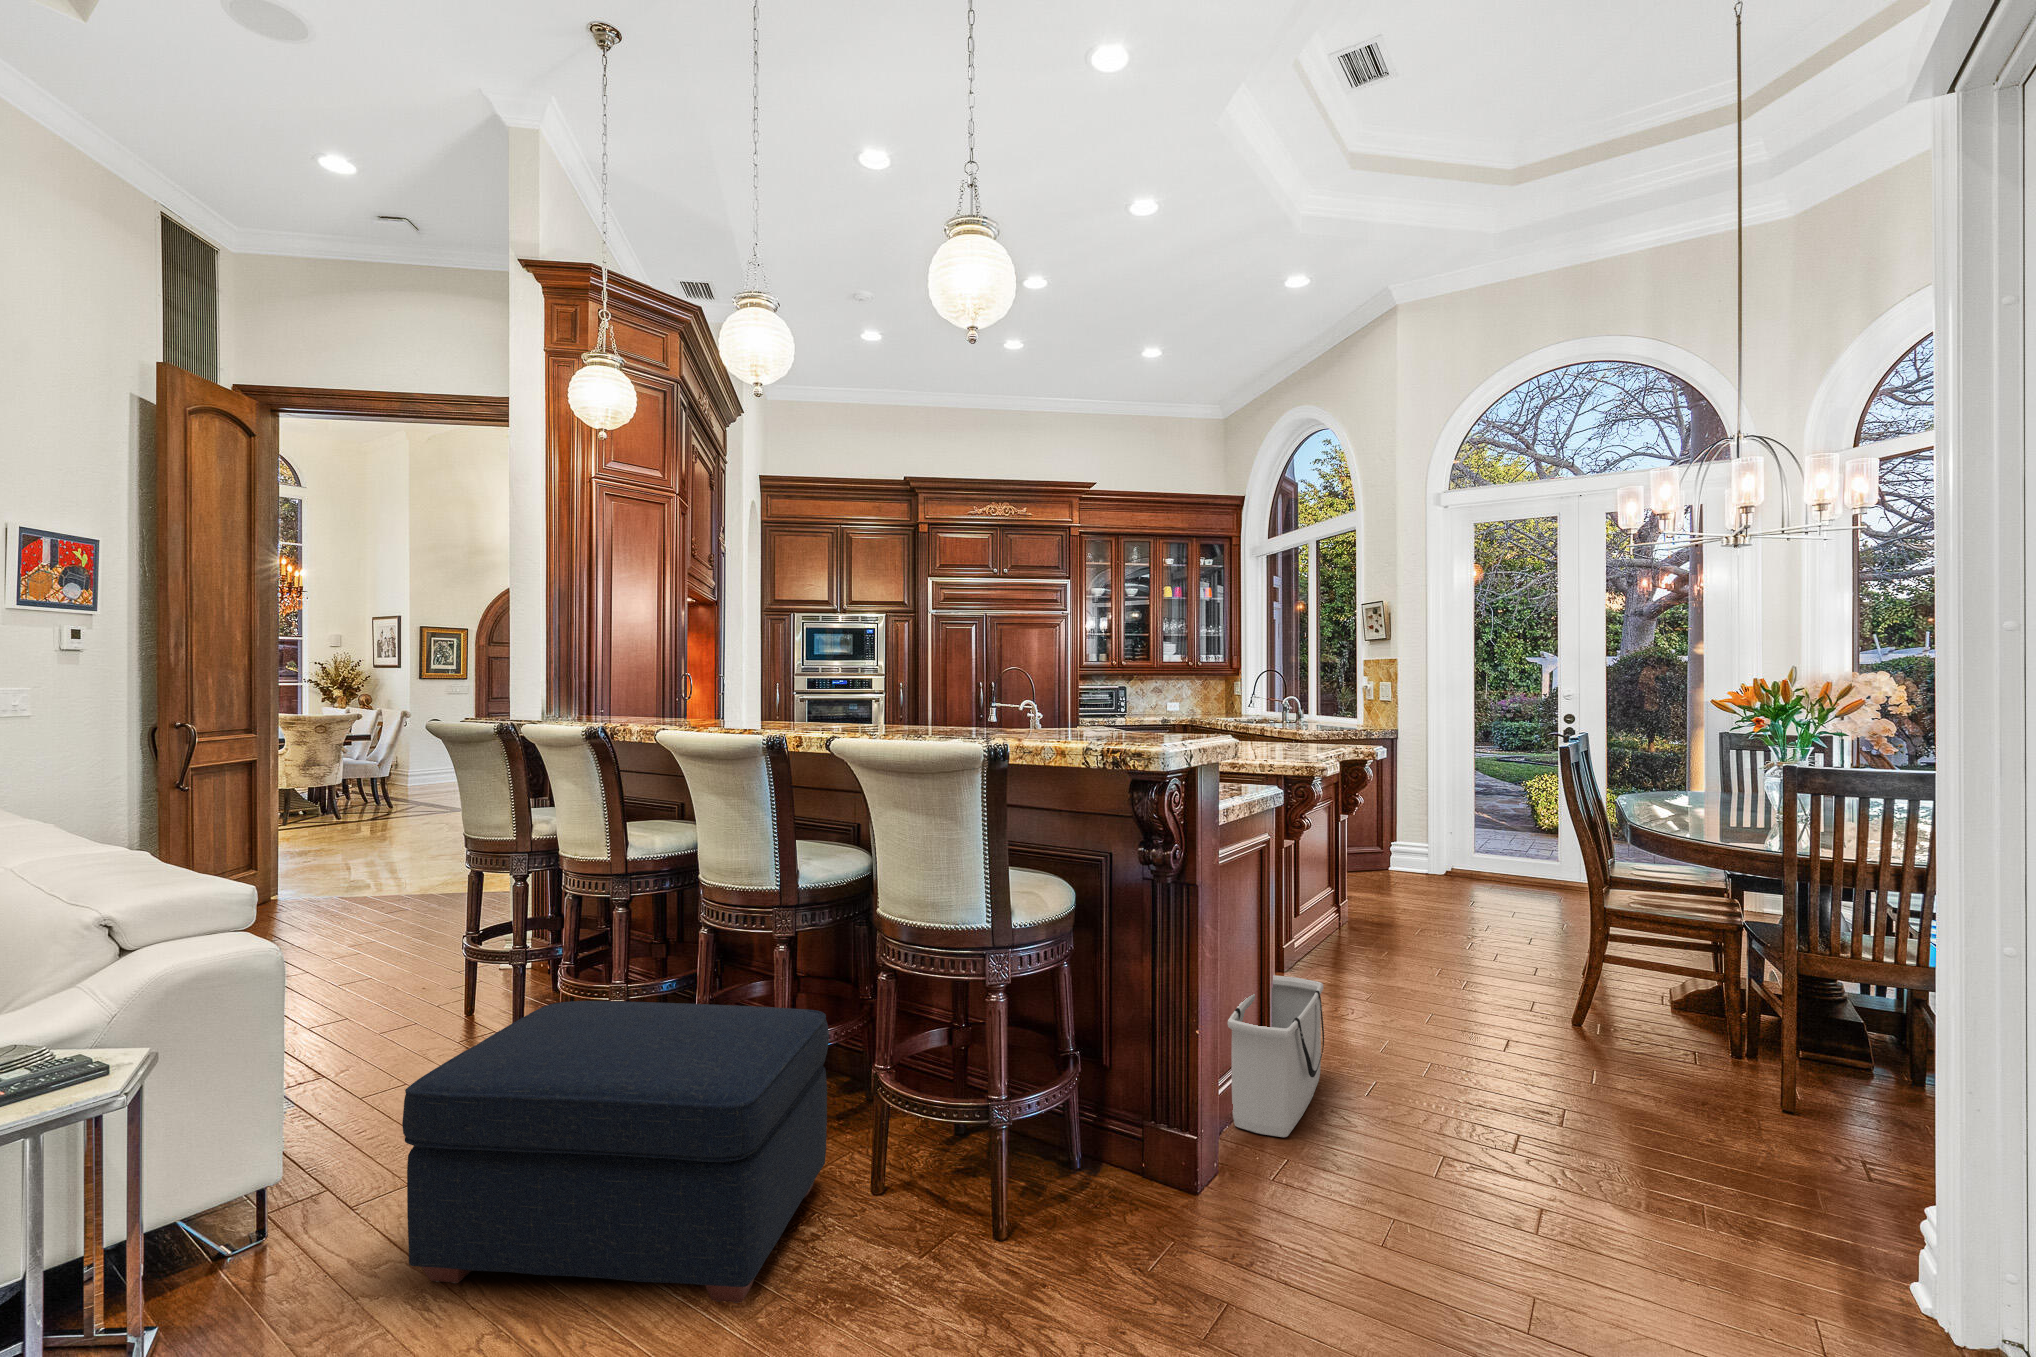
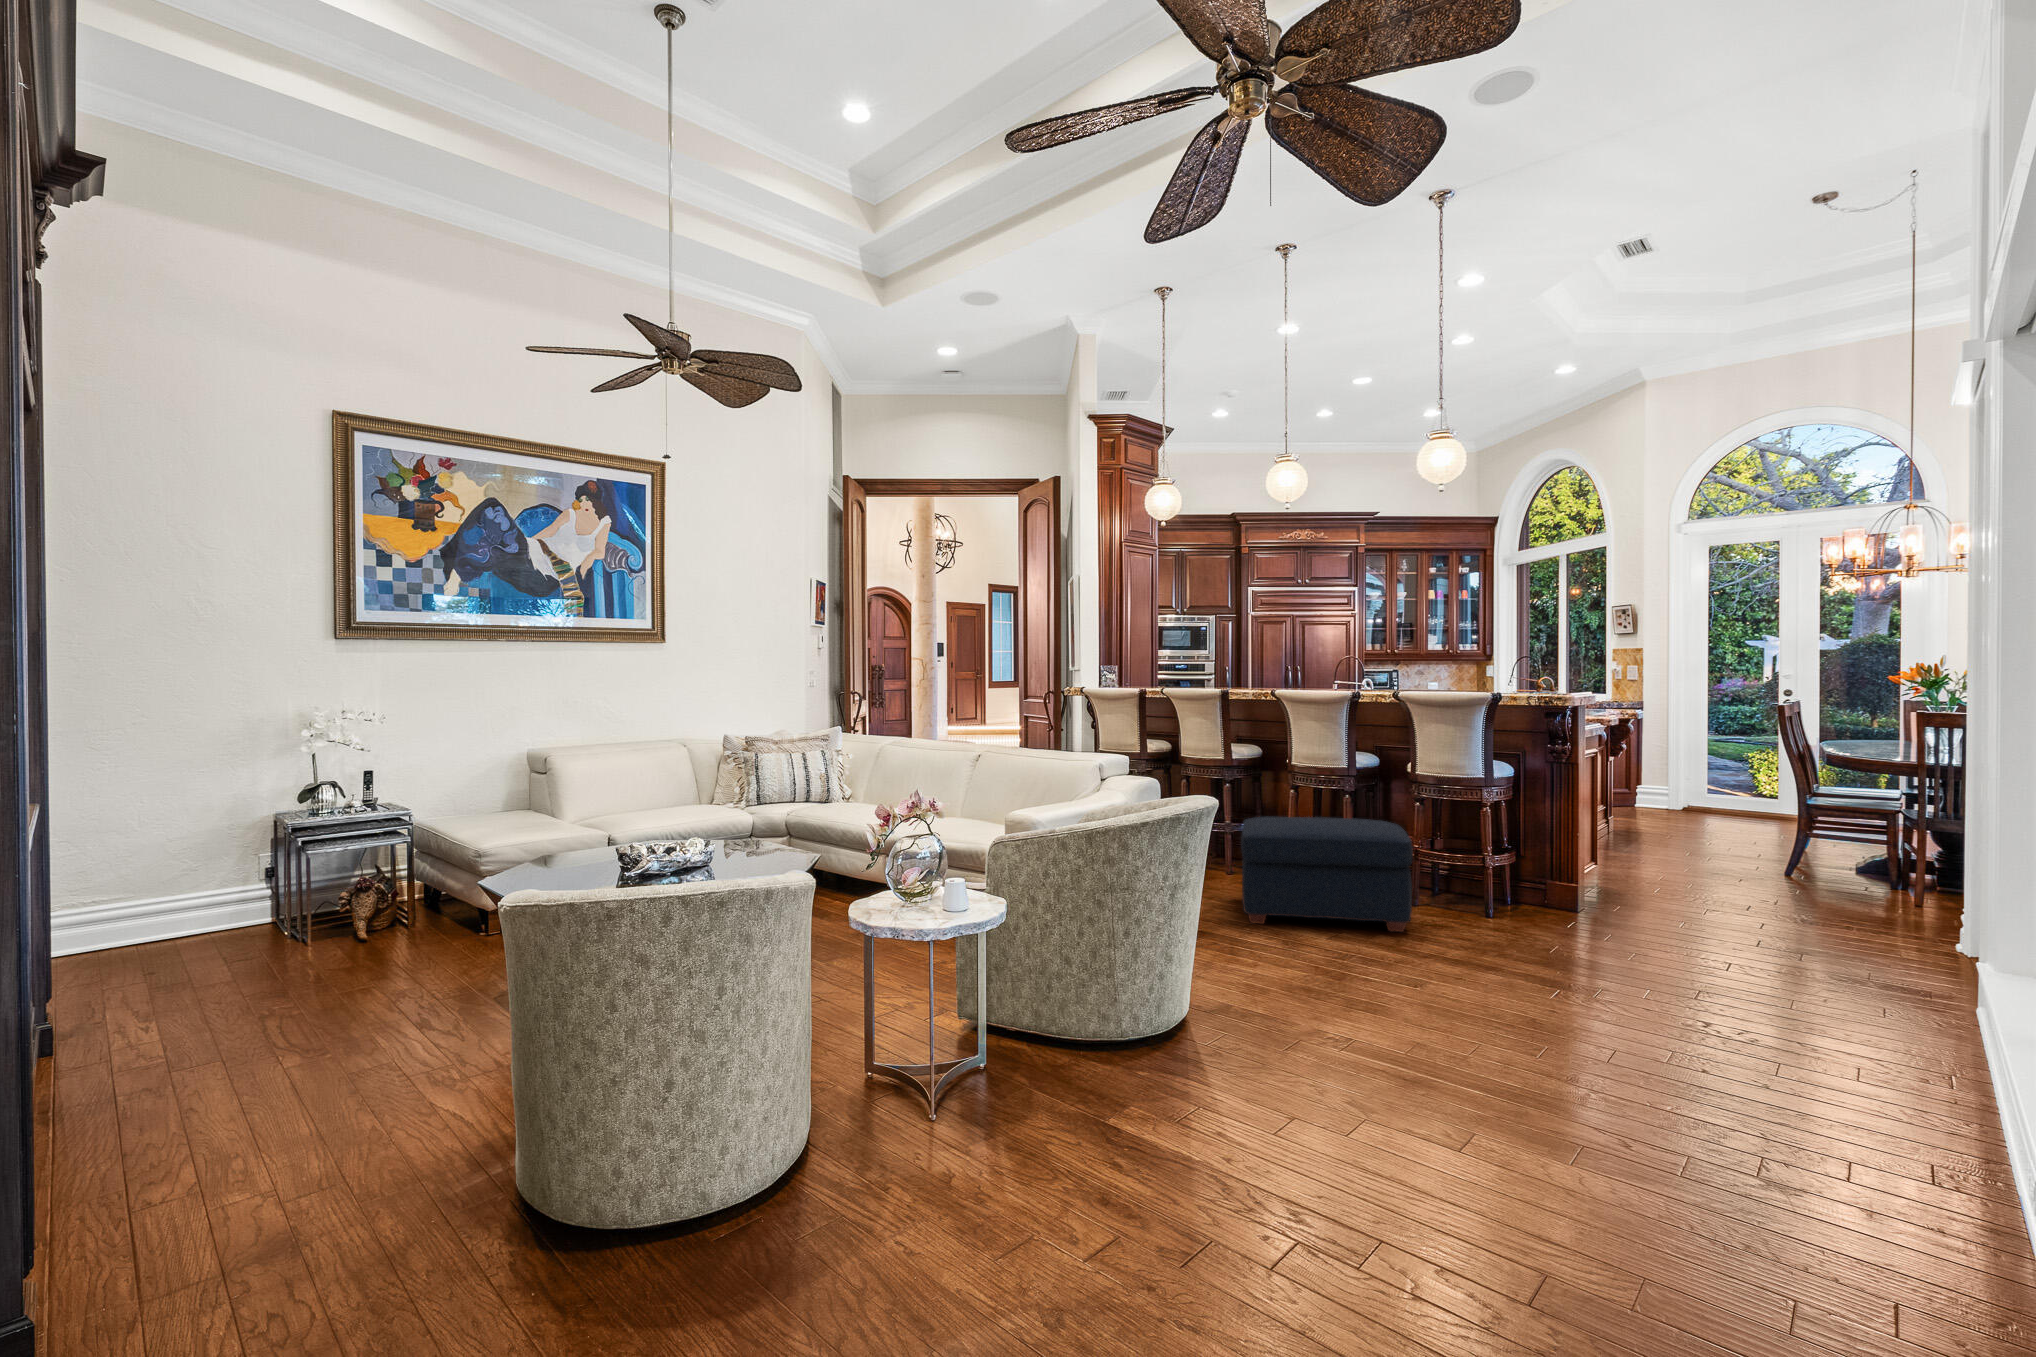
storage bin: present [1228,975,1324,1137] -> none [1595,830,1647,904]

